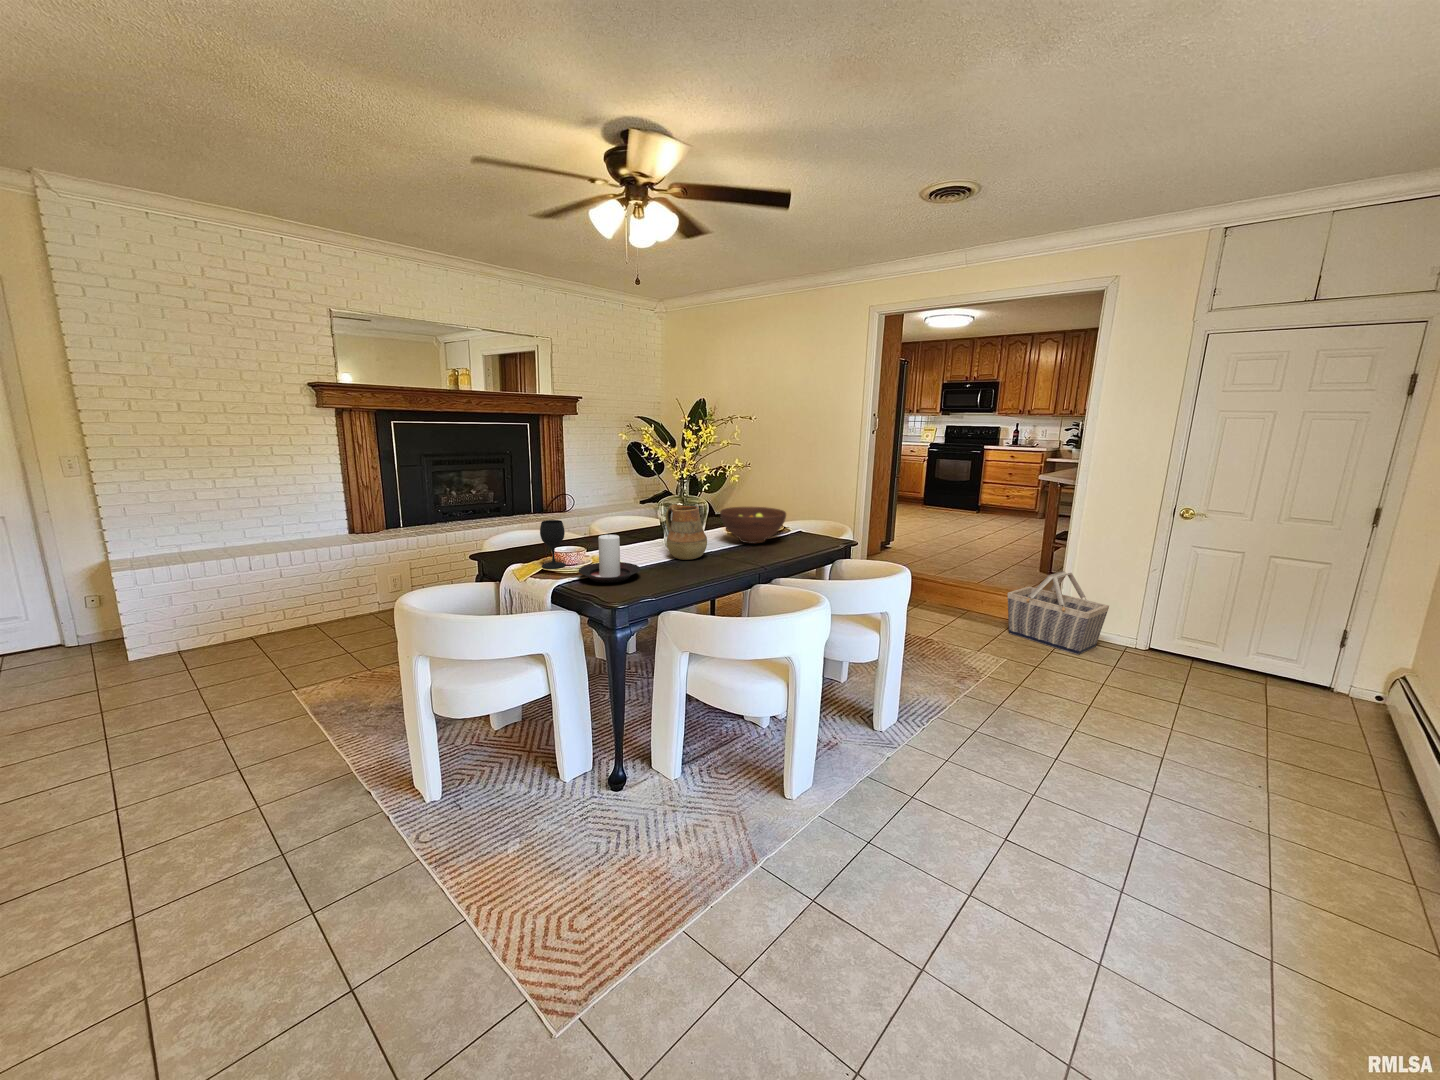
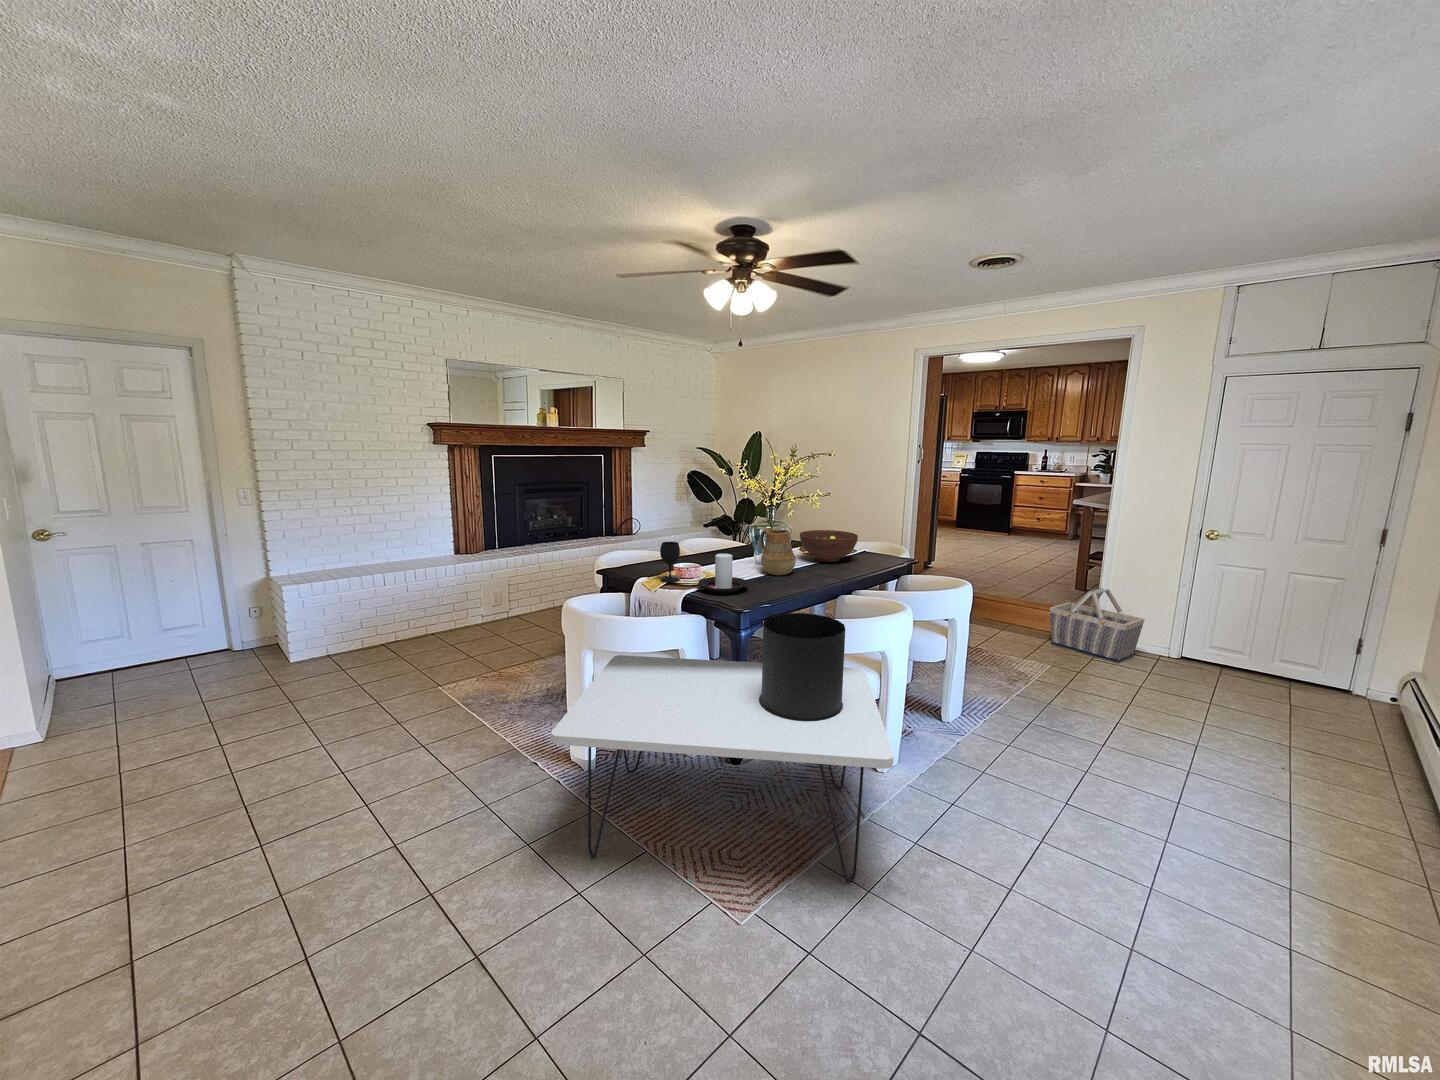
side table: none [308,612,766,965] -> present [551,613,893,882]

